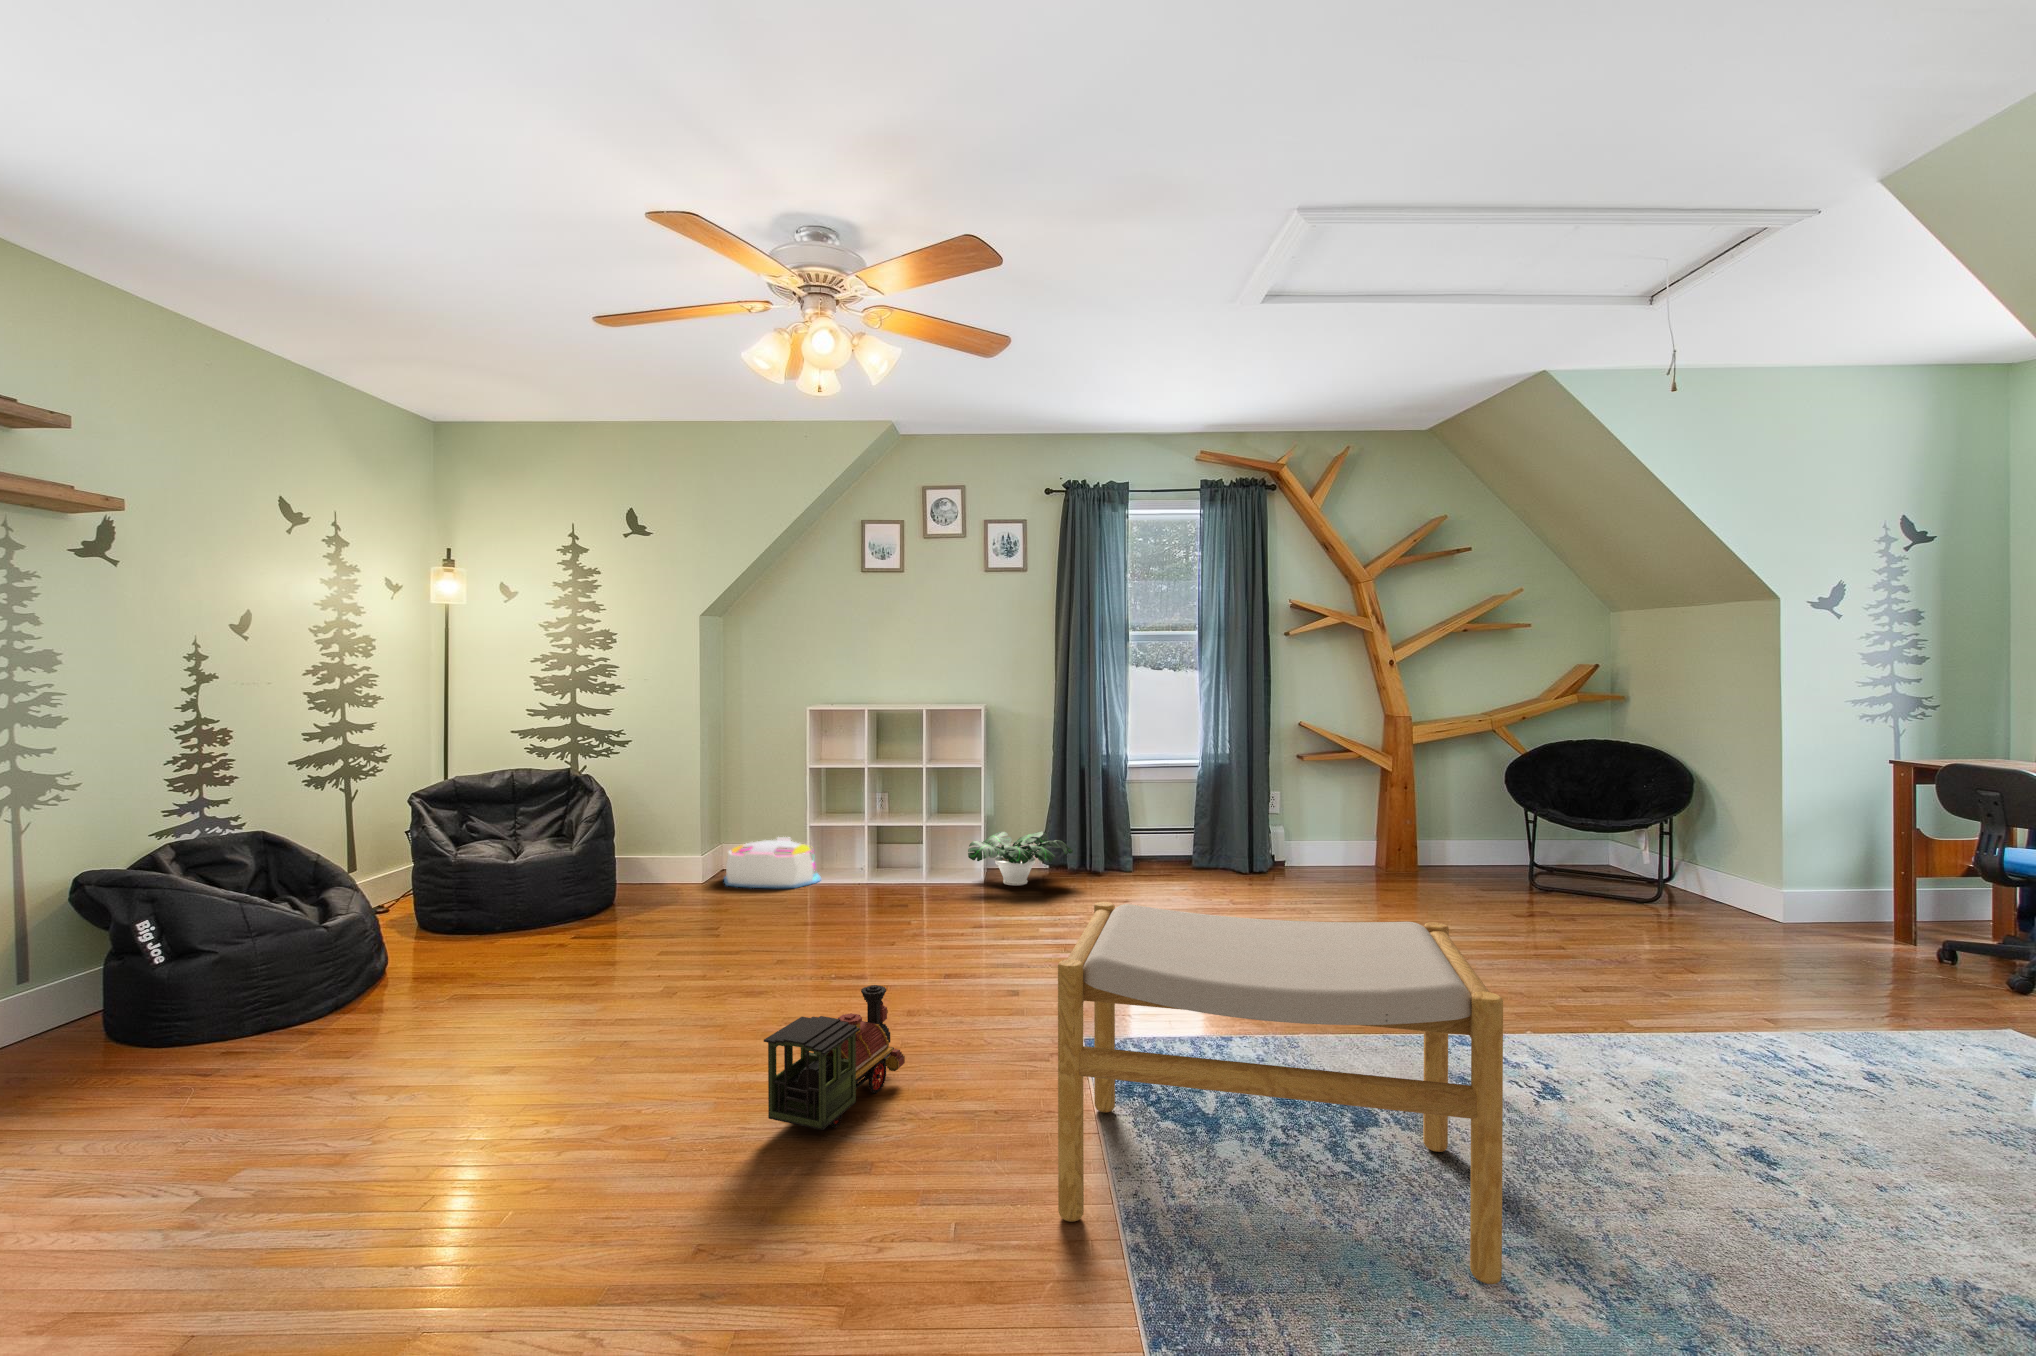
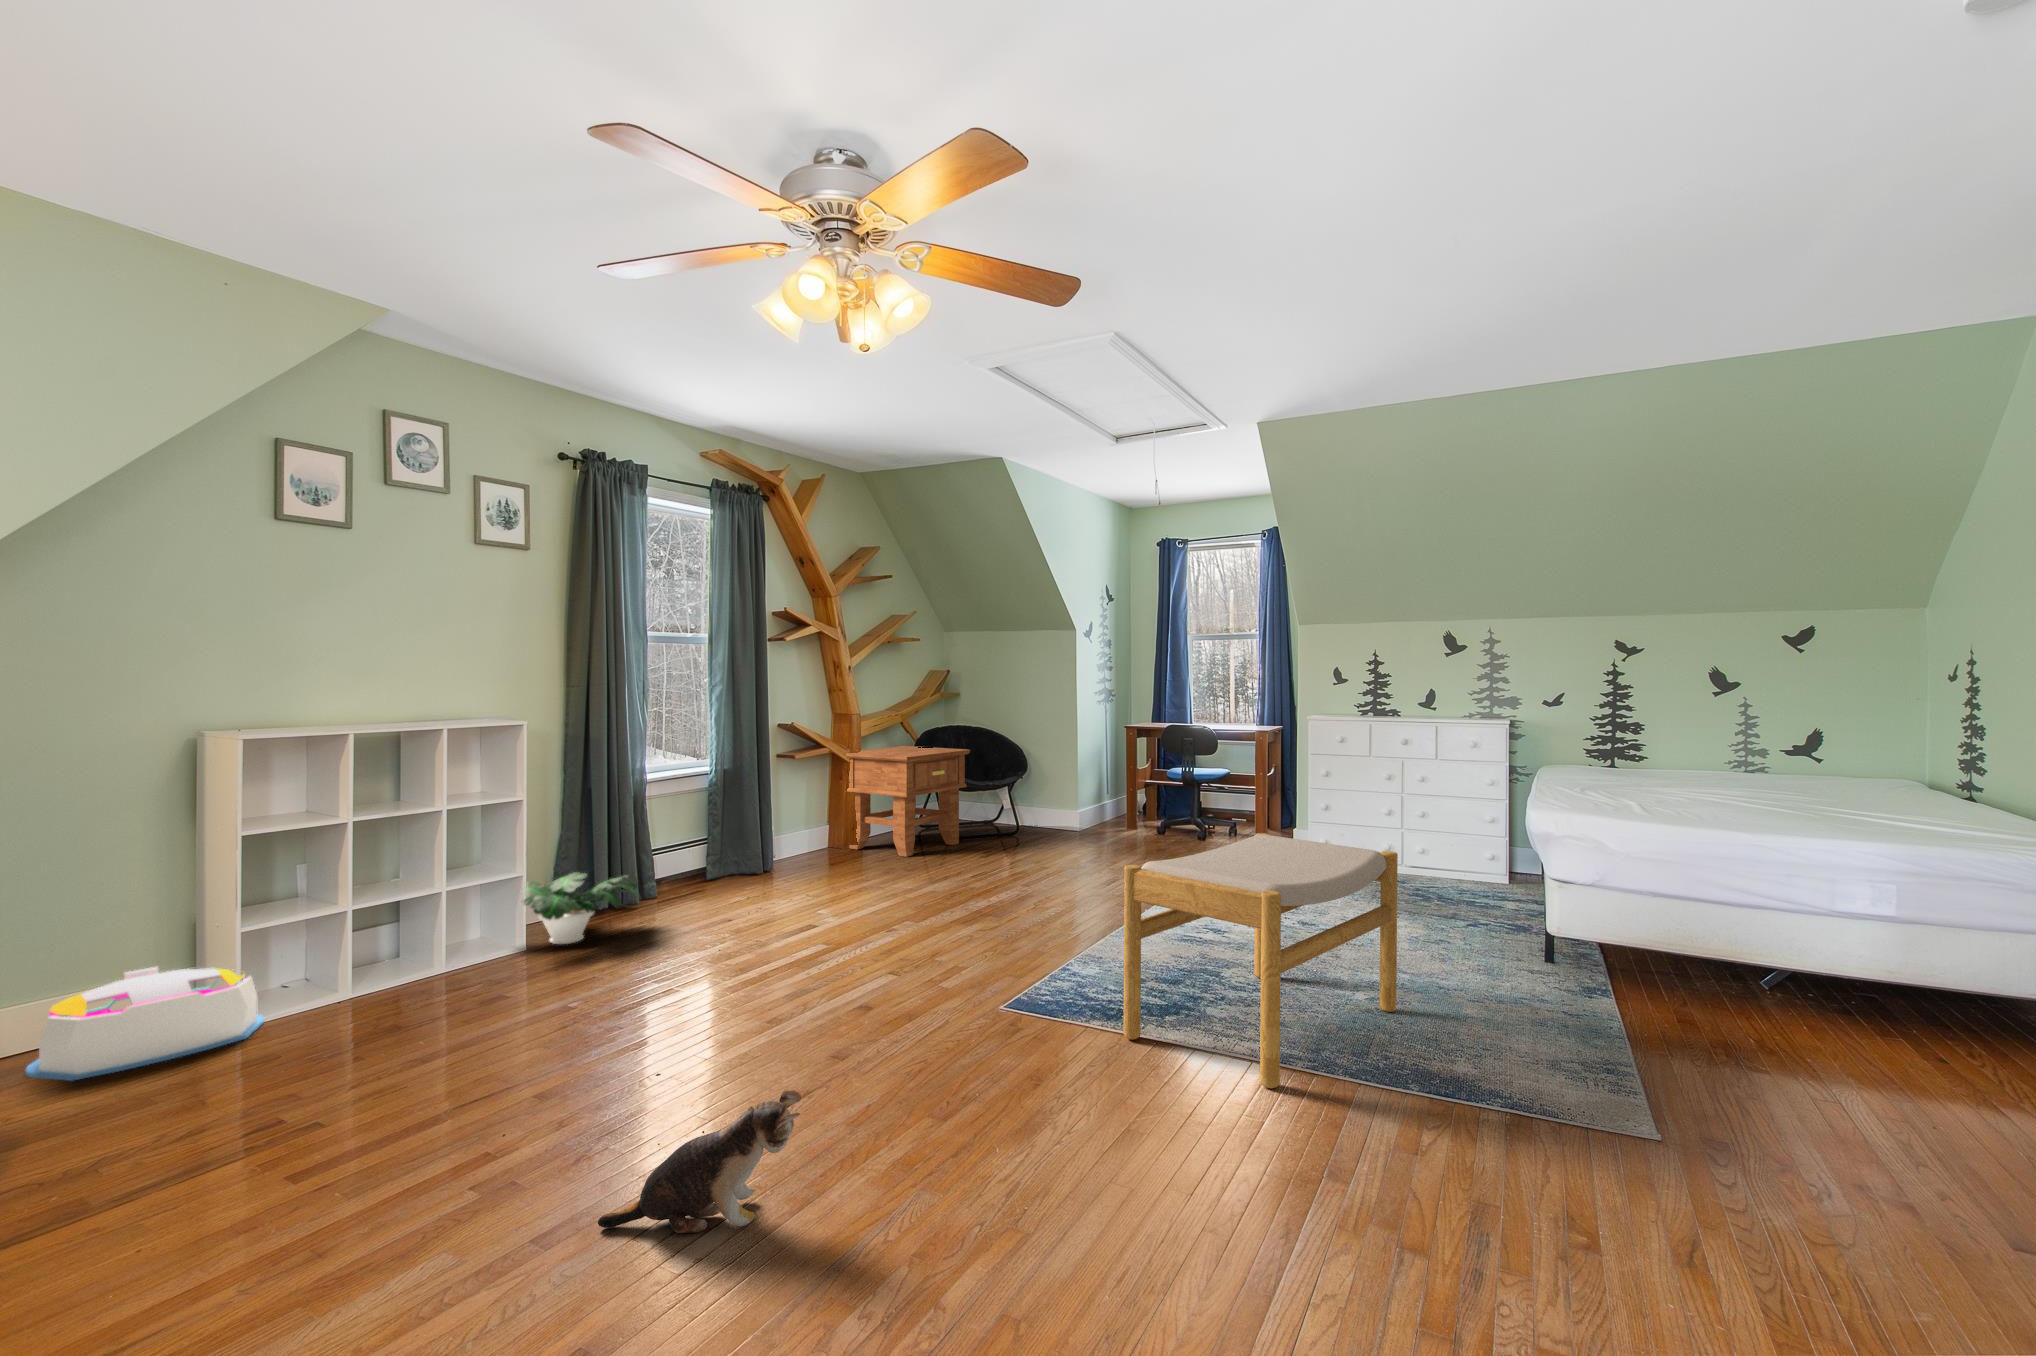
side table: none [1385,759,1554,892] -> present [846,746,970,857]
plush toy: none [630,981,691,1060] -> present [598,1090,801,1233]
toy train: present [764,985,905,1130] -> none [933,1008,1088,1160]

